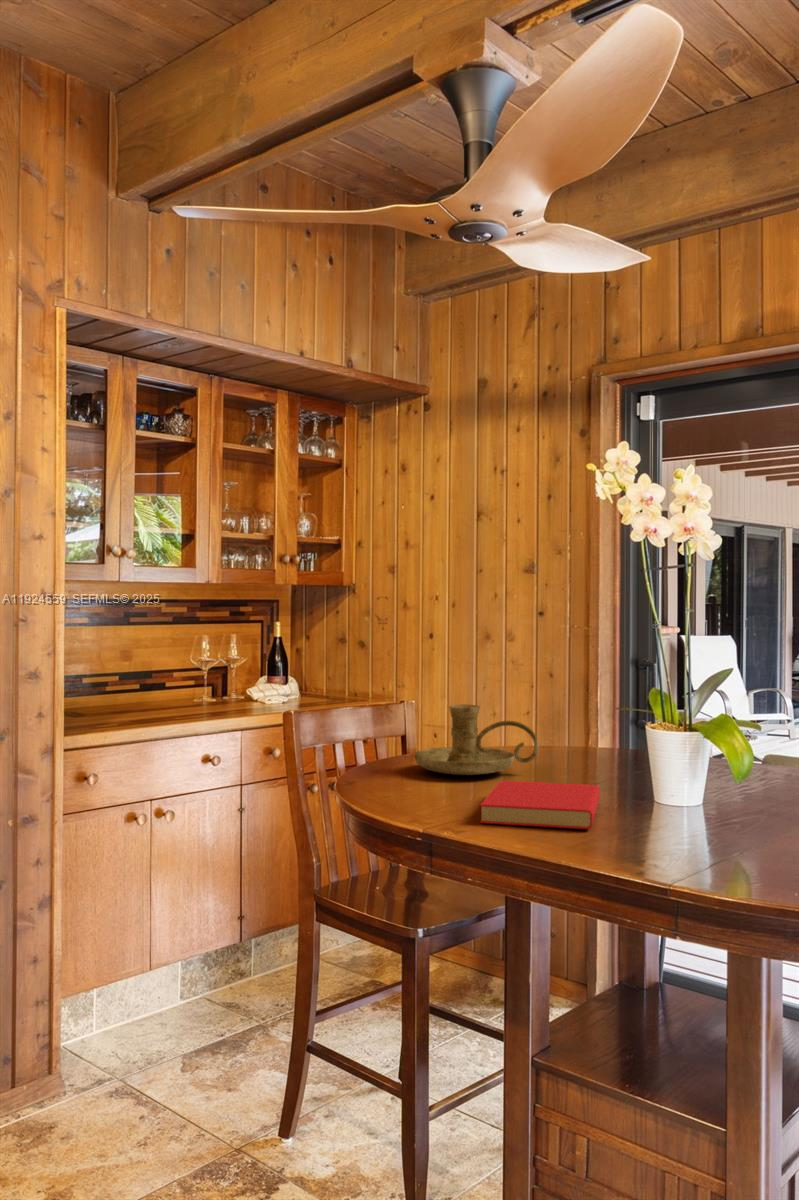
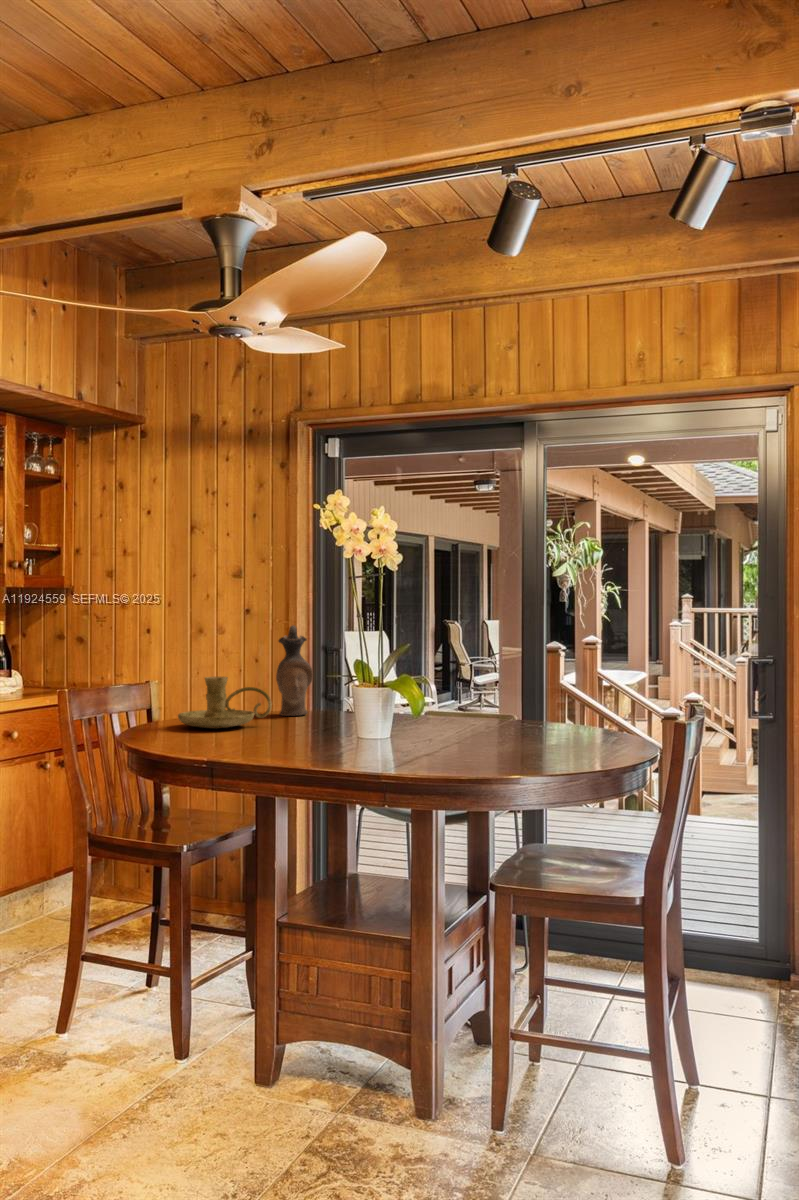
ceramic pitcher: none [555,636,604,757] -> present [276,626,313,716]
book: present [480,781,600,829] -> none [249,725,325,750]

